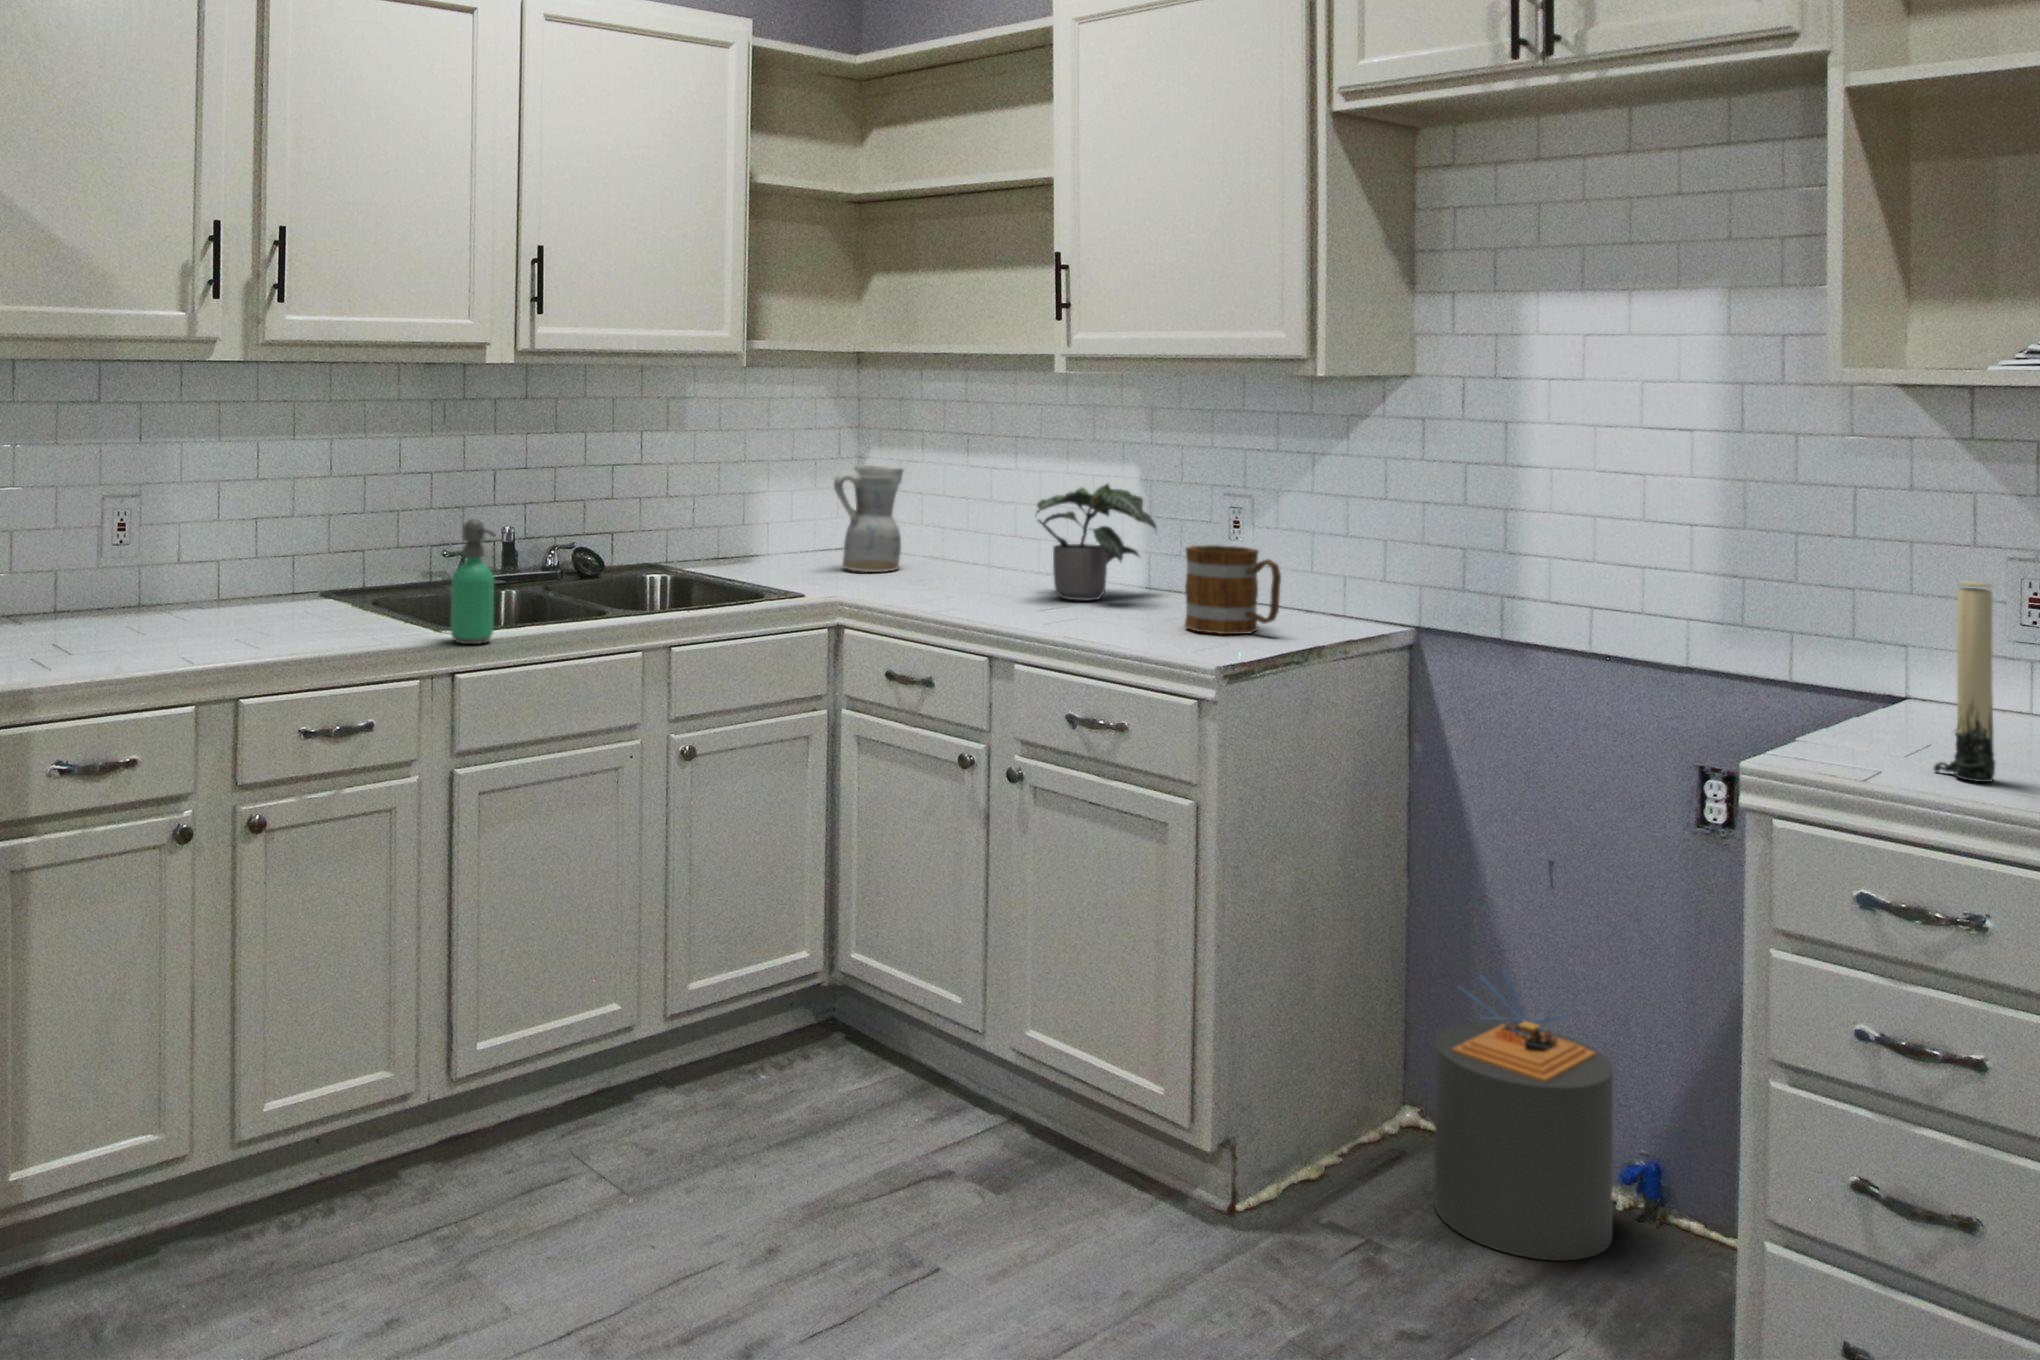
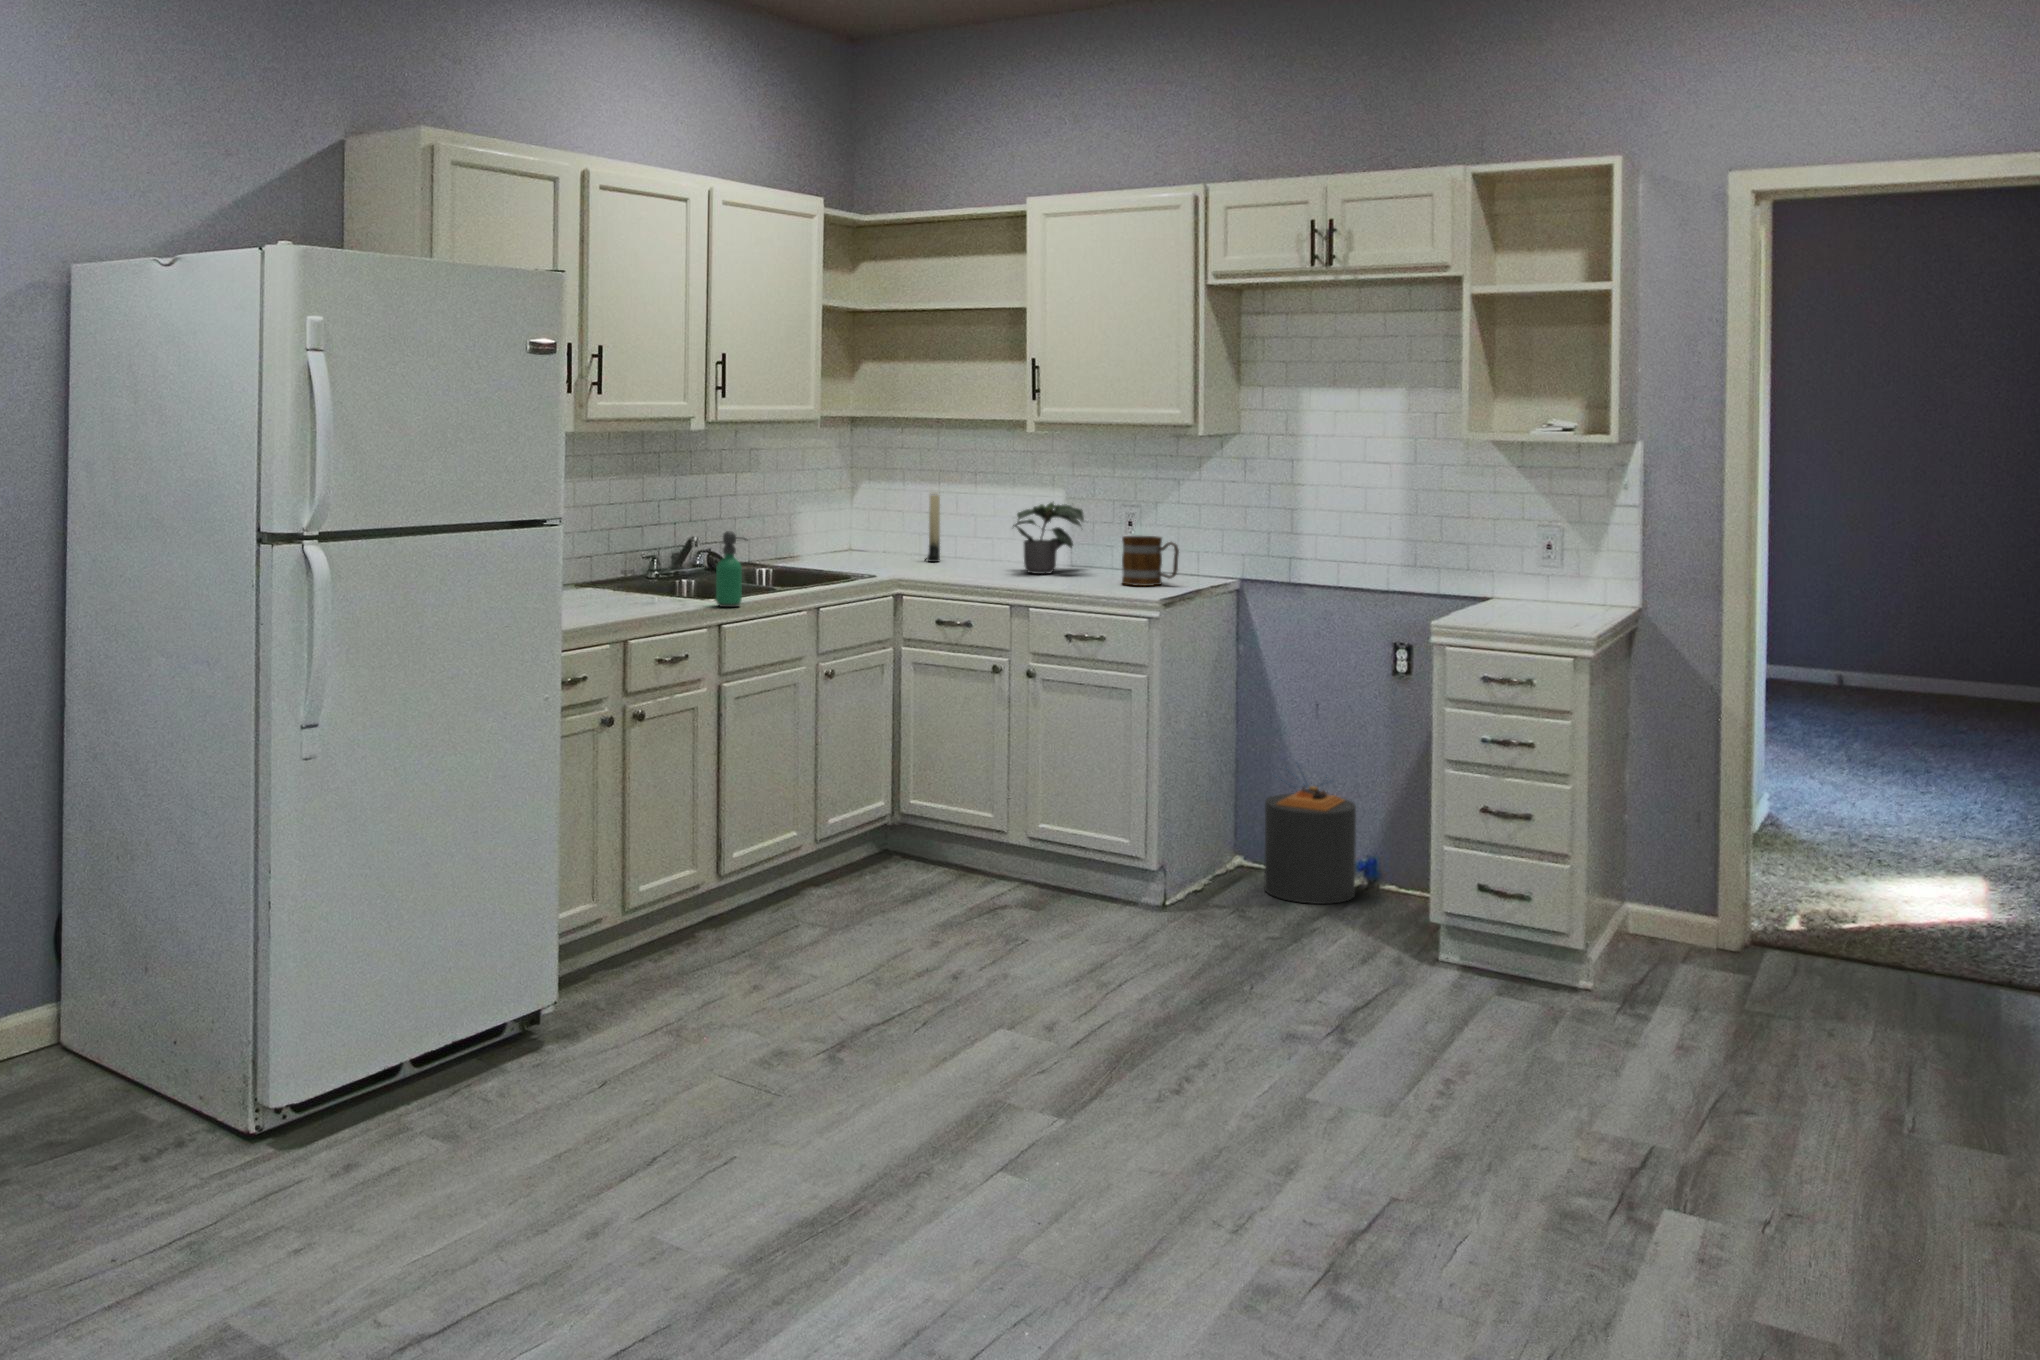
ceramic pitcher: present [834,465,903,572] -> none [860,493,903,564]
candle: present [1934,581,1995,782] -> present [926,493,940,562]

